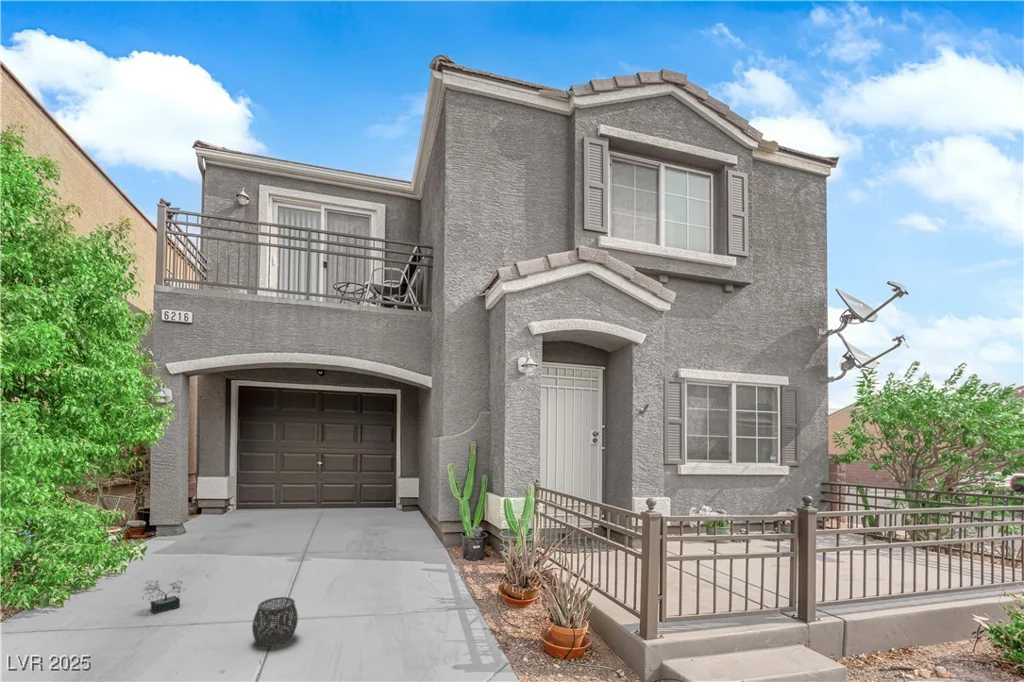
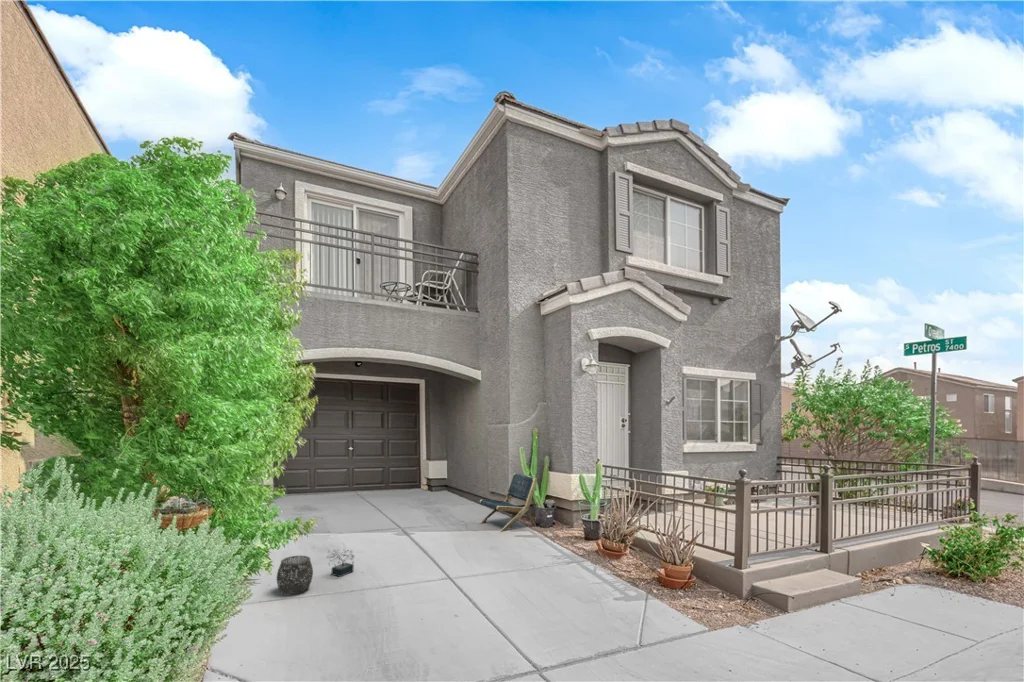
lounge chair: none [403,493,467,565] -> present [479,473,537,532]
woven basket: present [252,597,298,647] -> present [277,556,313,594]

